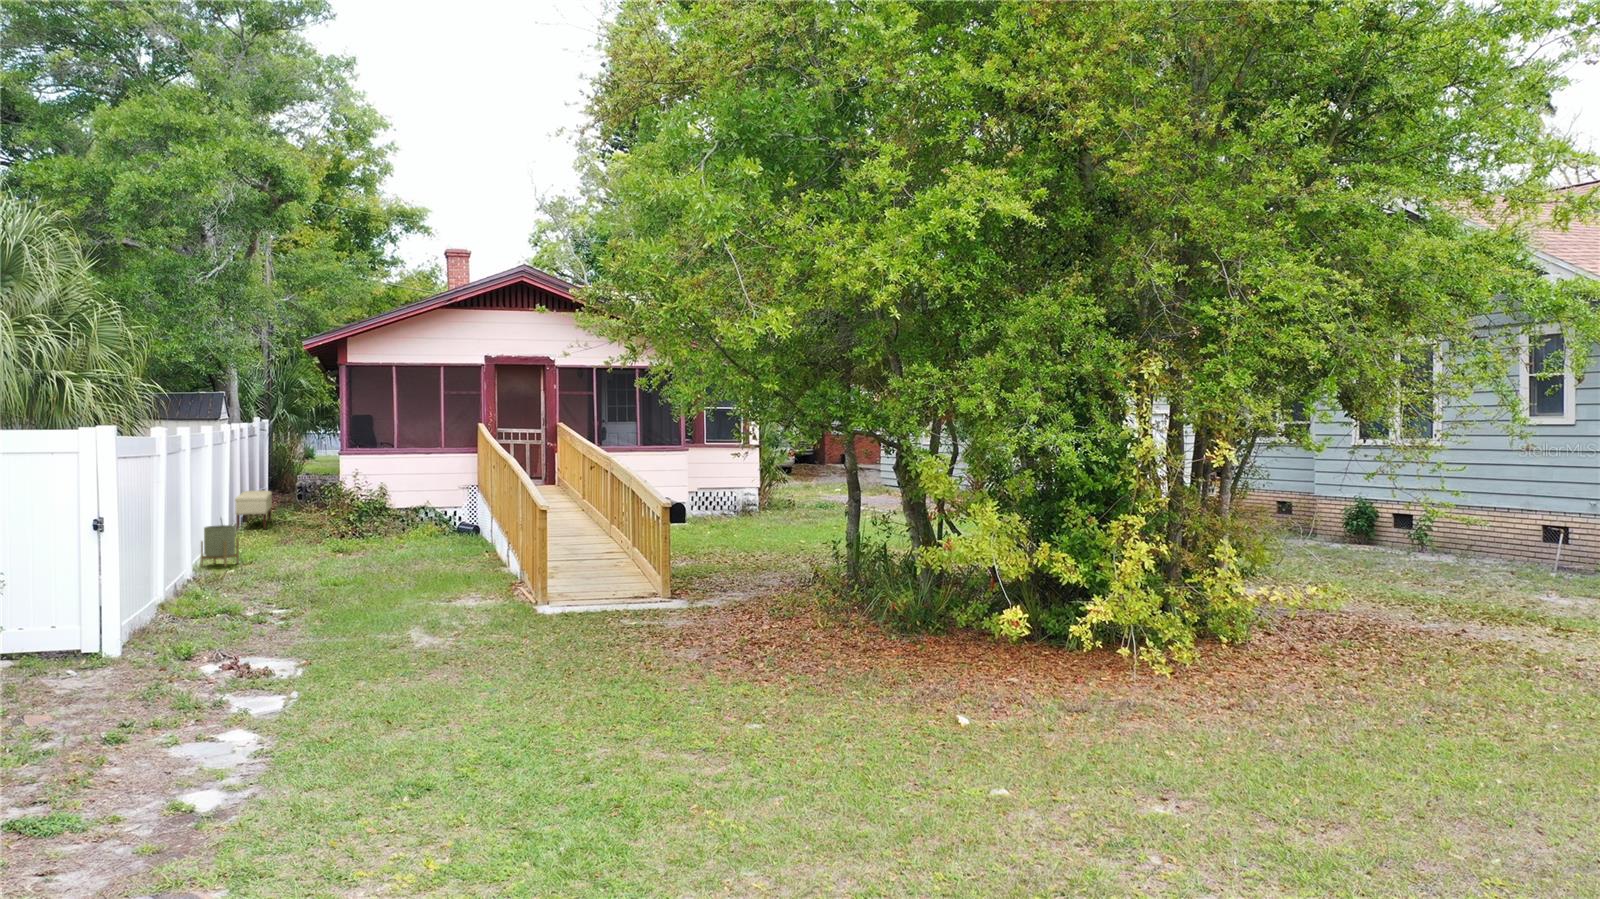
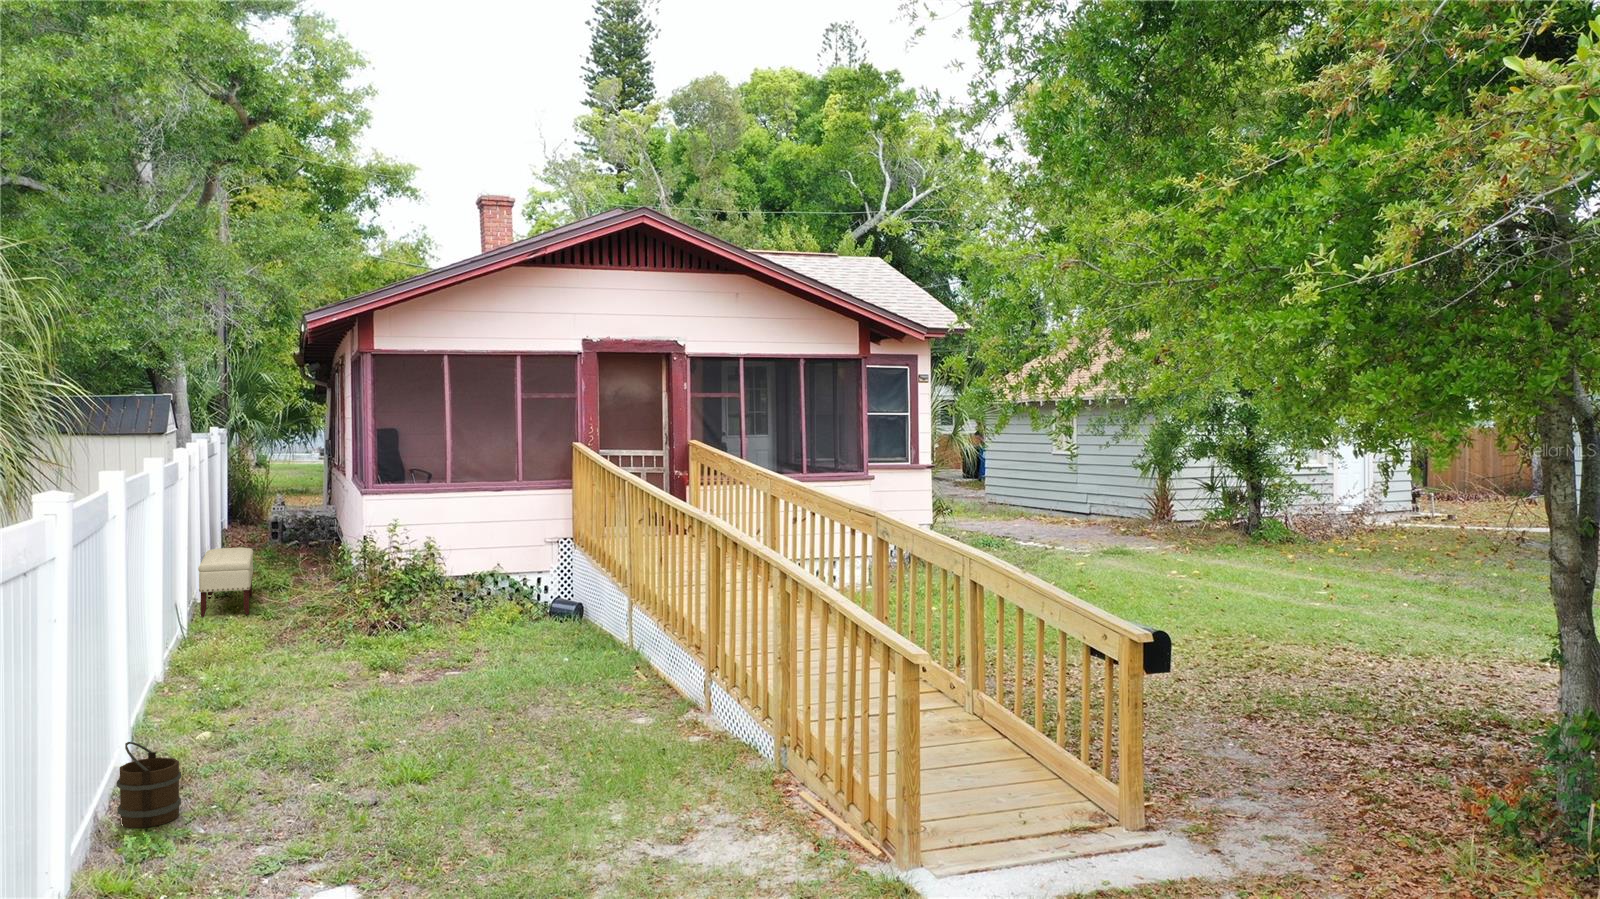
planter: present [200,525,239,567] -> none [151,642,223,726]
bucket: none [180,554,210,593] -> present [116,742,181,828]

